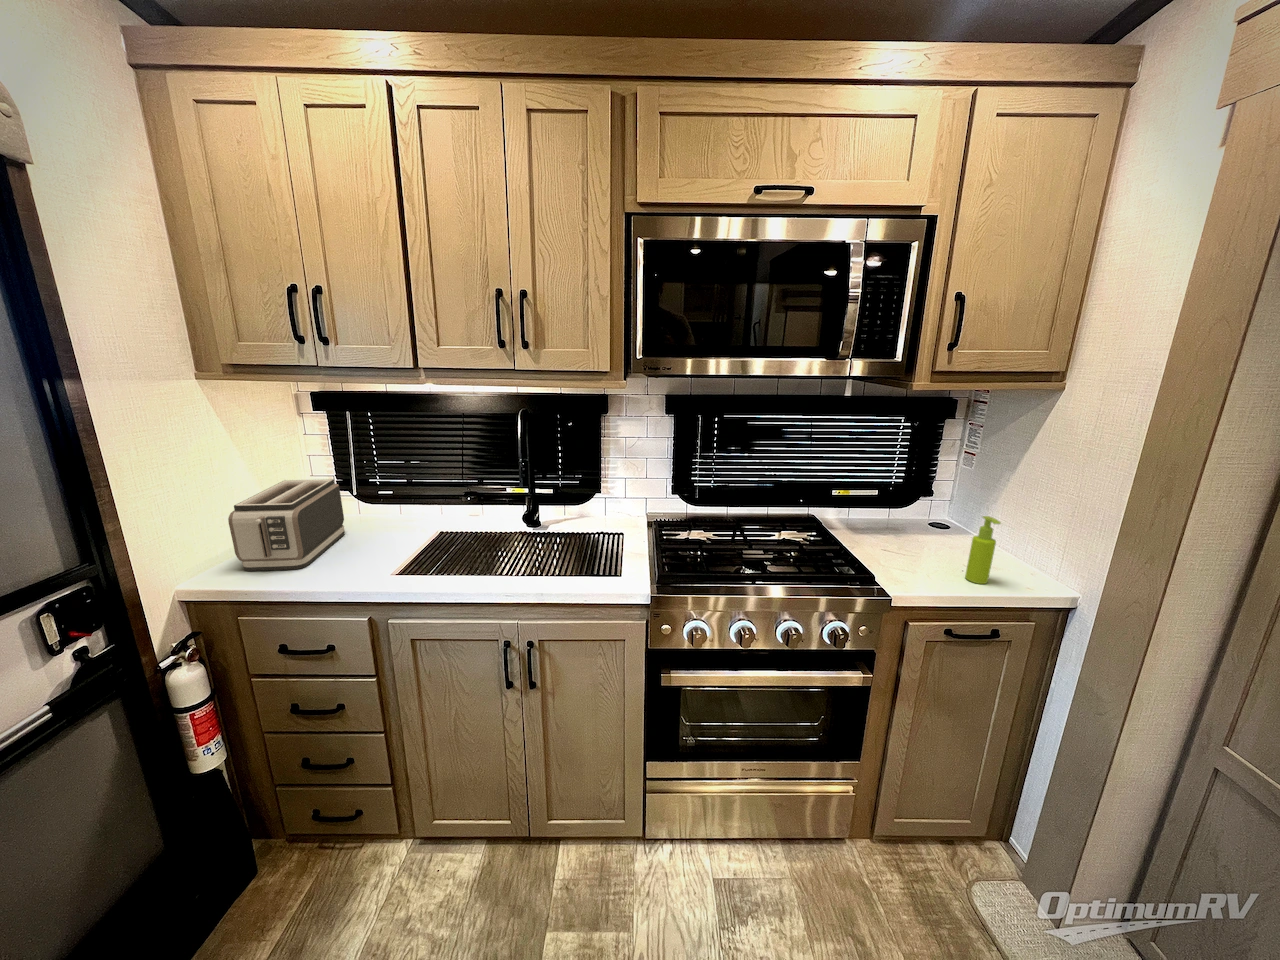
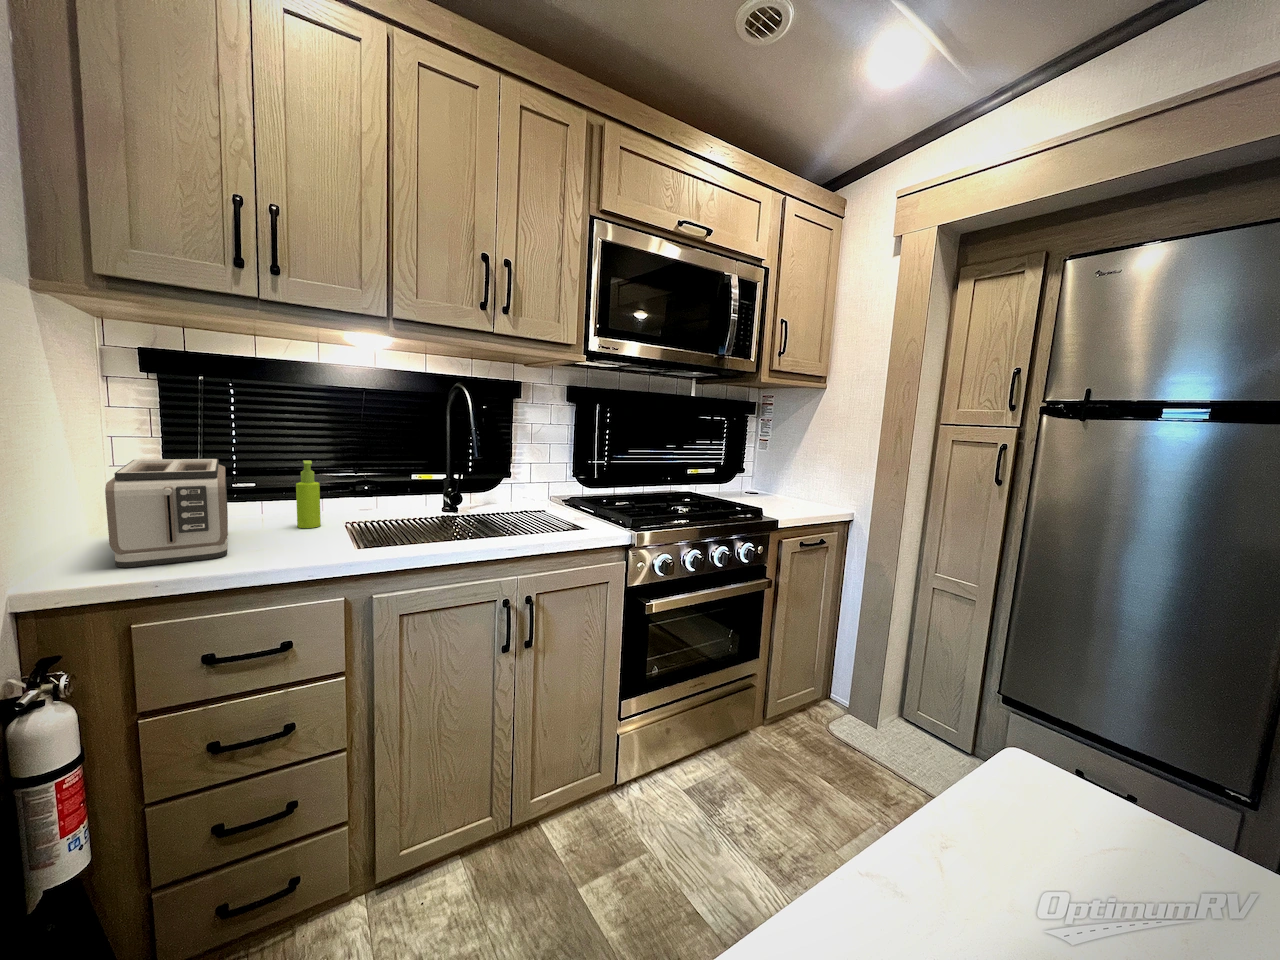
soap dispenser: present [965,516,1001,584] -> present [296,460,321,528]

